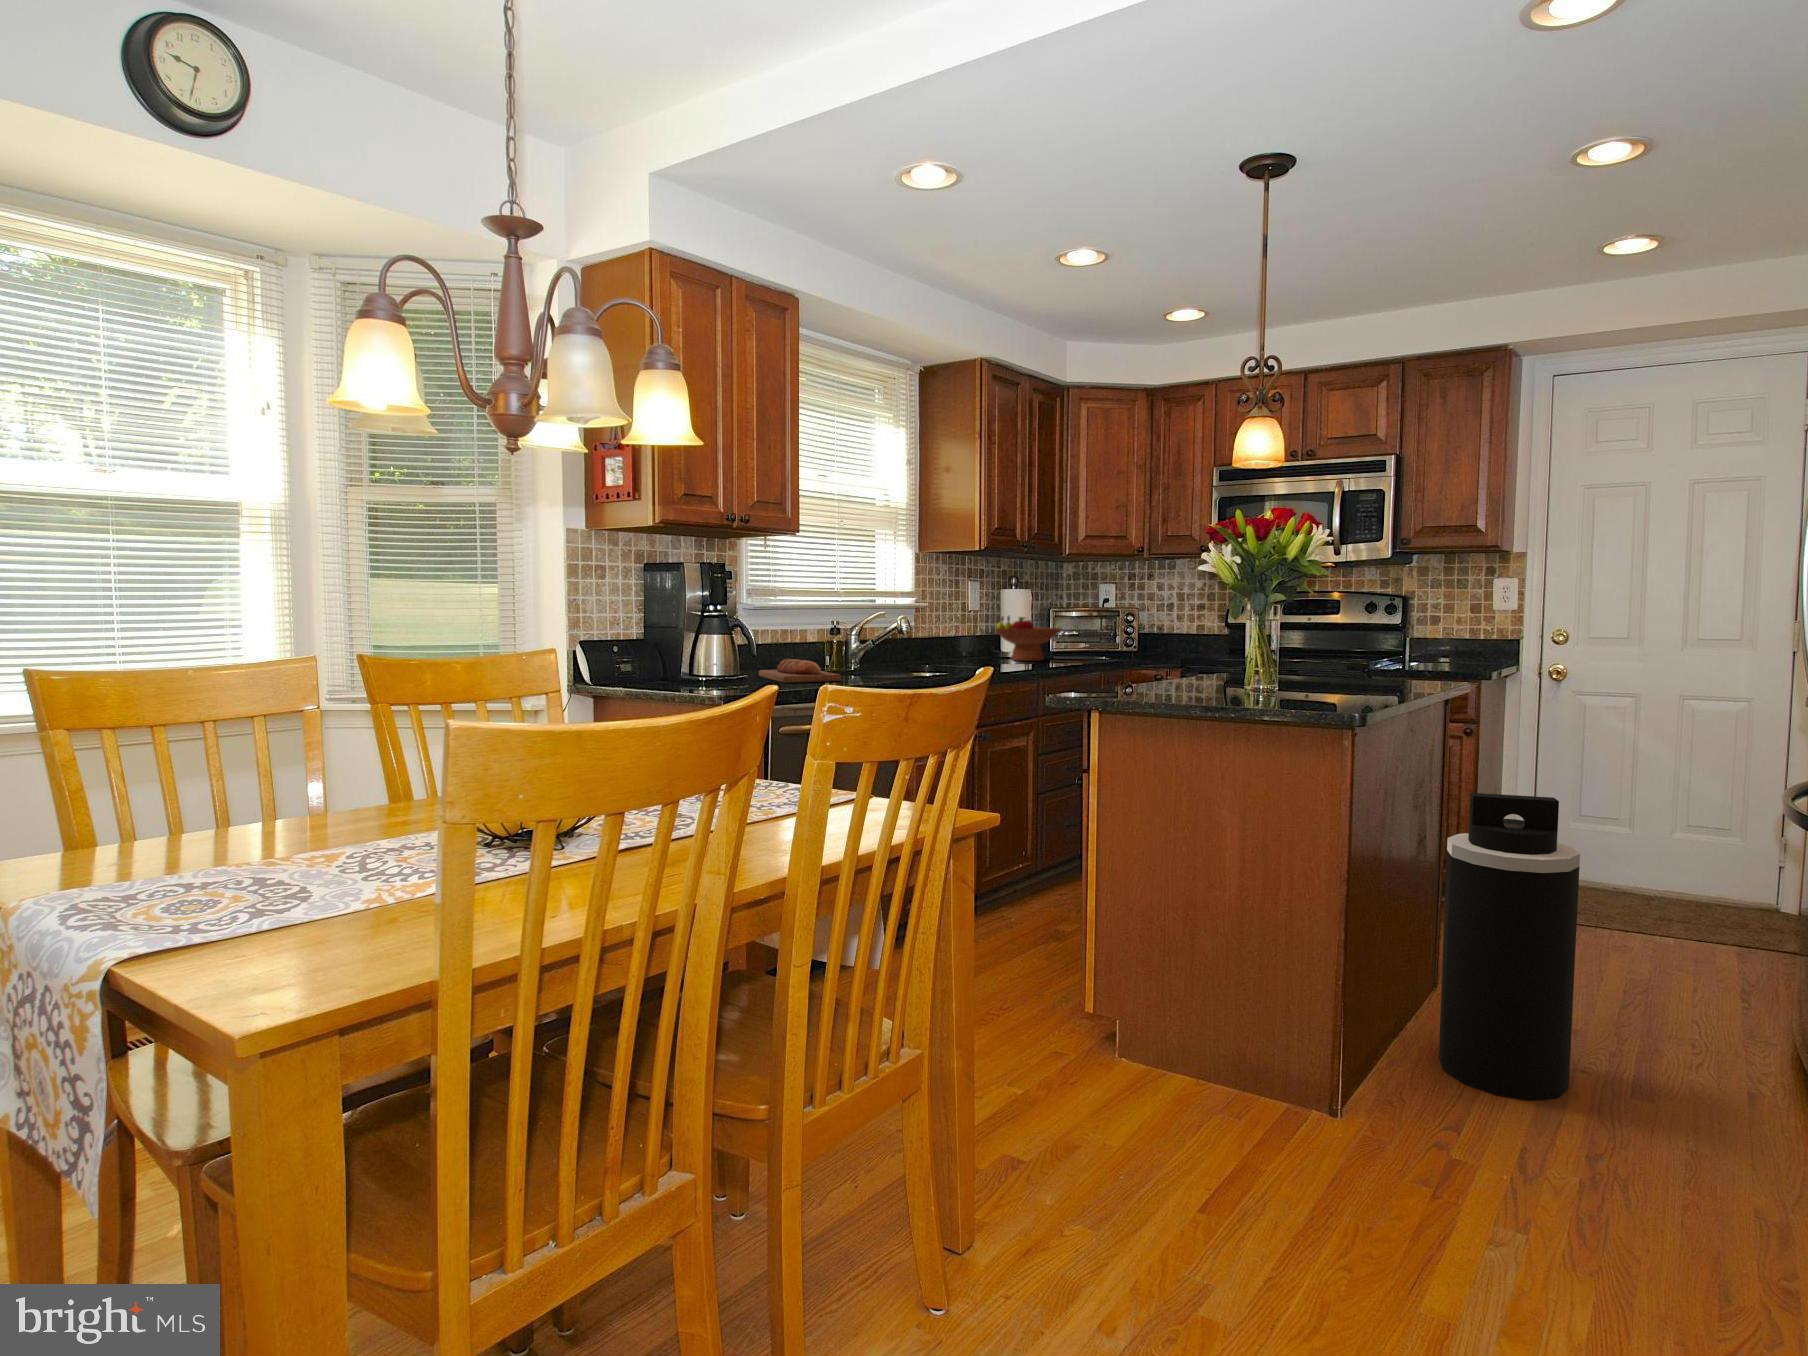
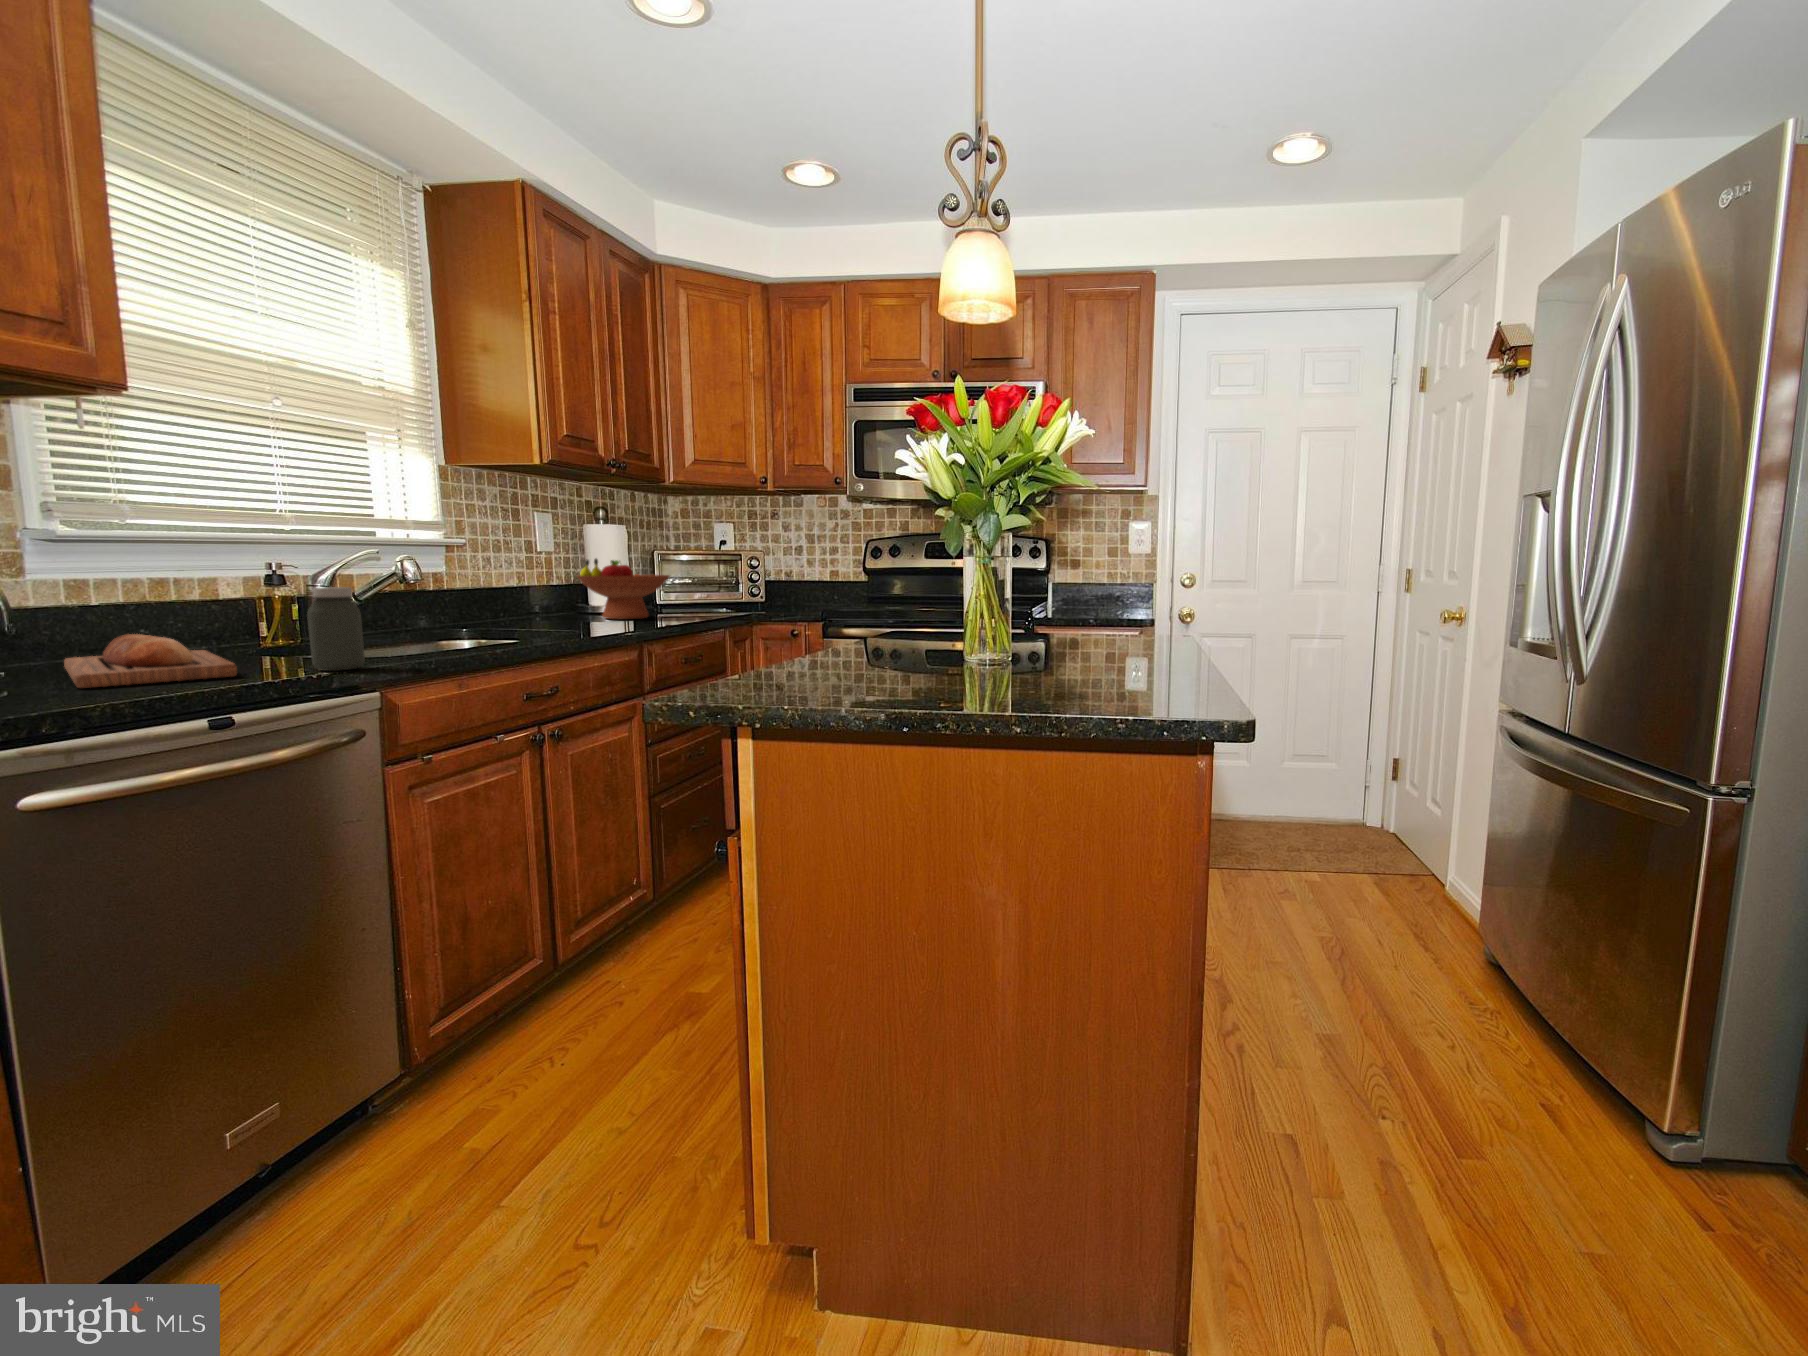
jar: none [870,636,894,681] -> present [307,587,365,671]
trash can: present [1439,793,1580,1100] -> none [1257,811,1465,1263]

